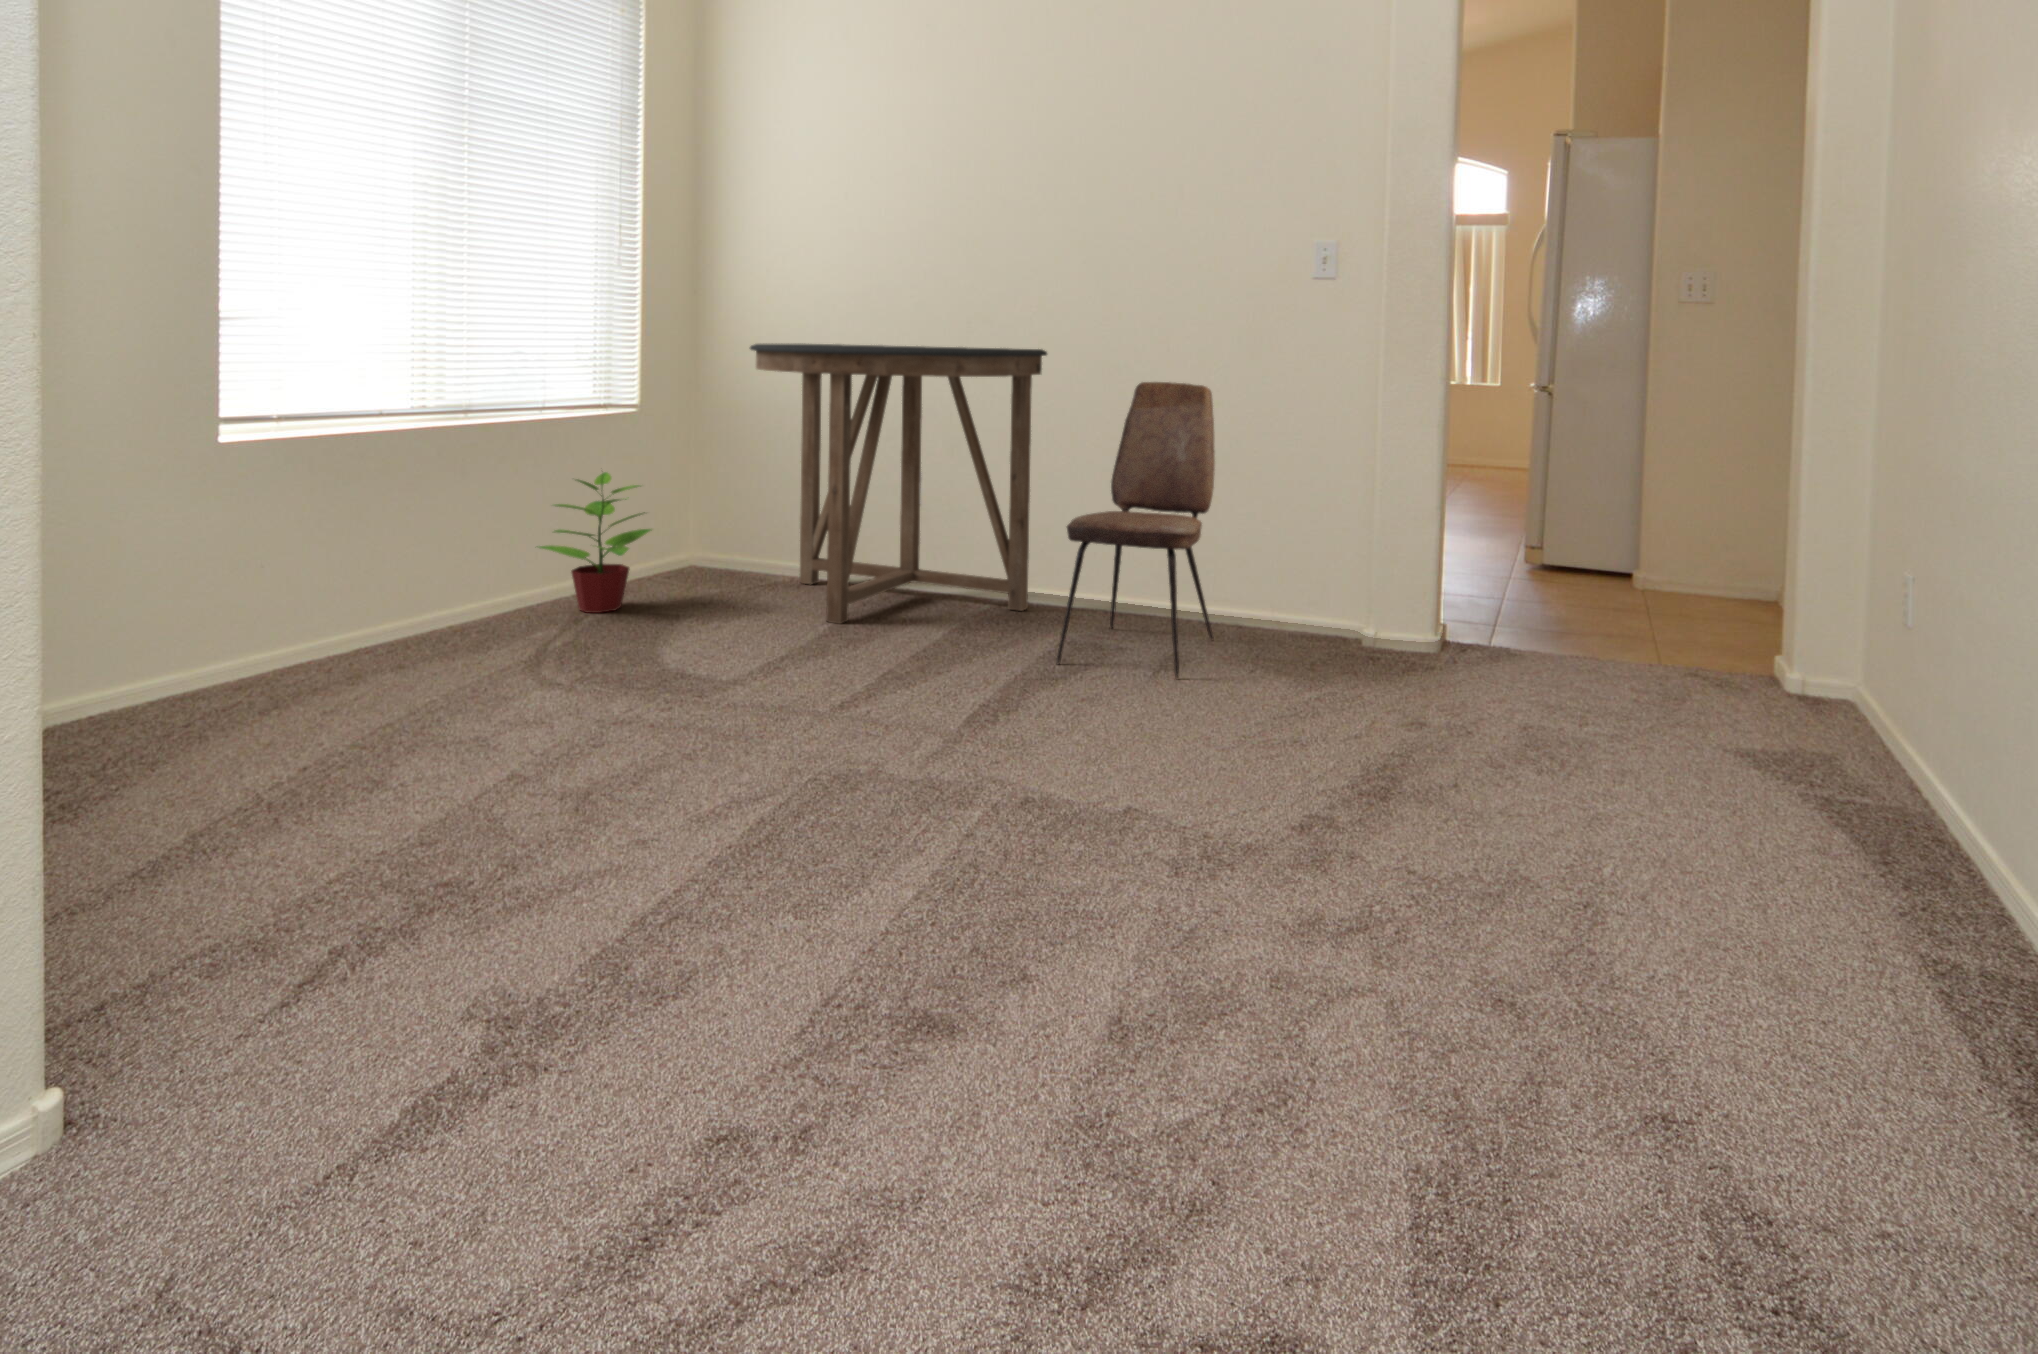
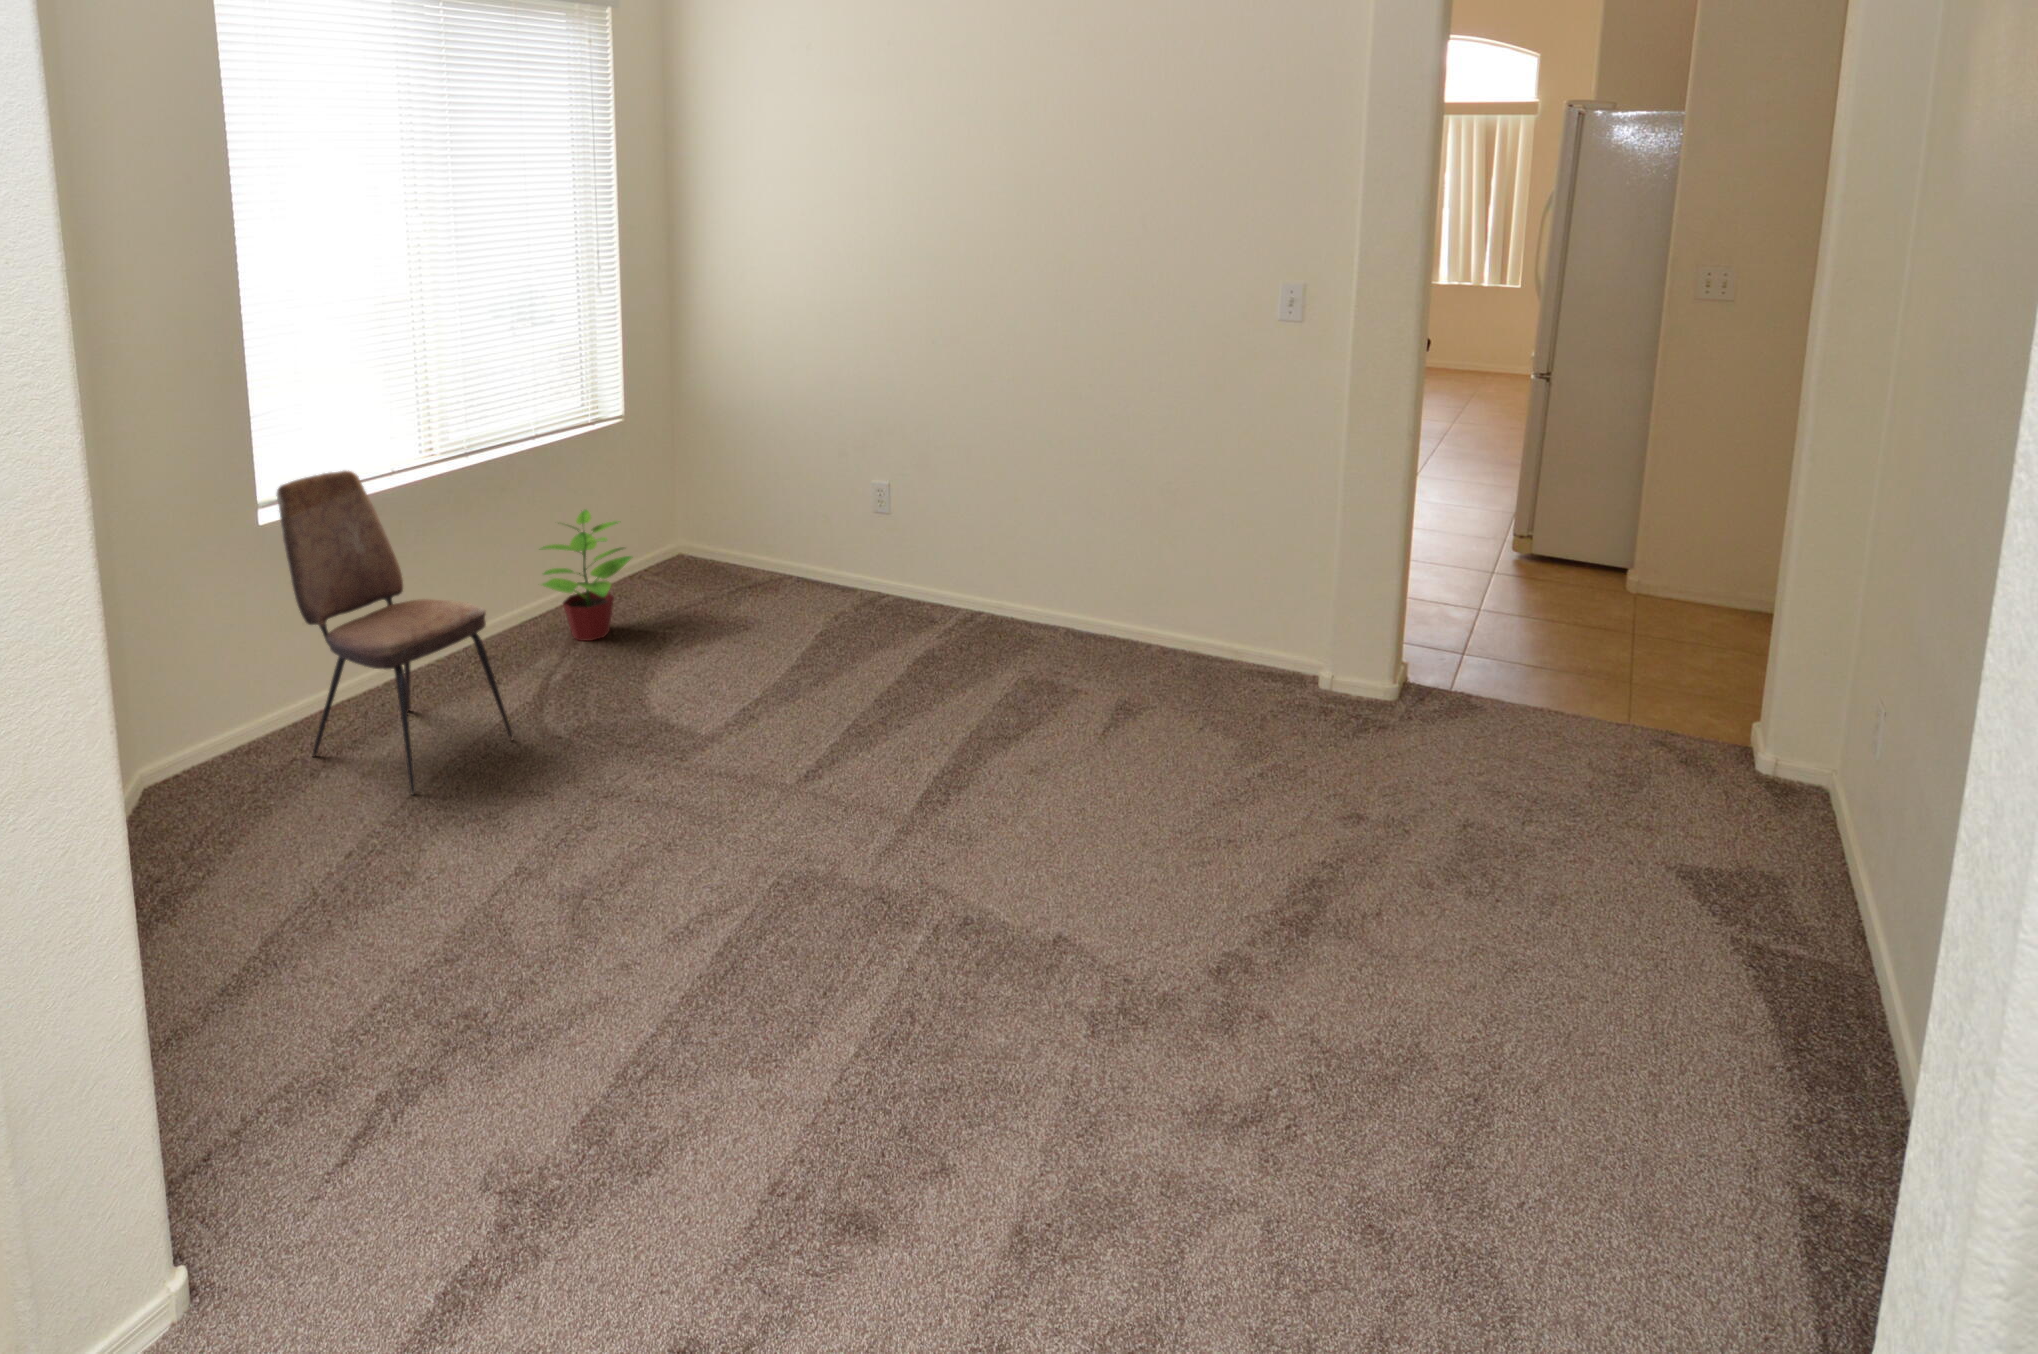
console table: present [750,344,1047,624] -> none [708,369,993,657]
dining chair: present [1056,382,1215,679] -> present [276,471,514,795]

